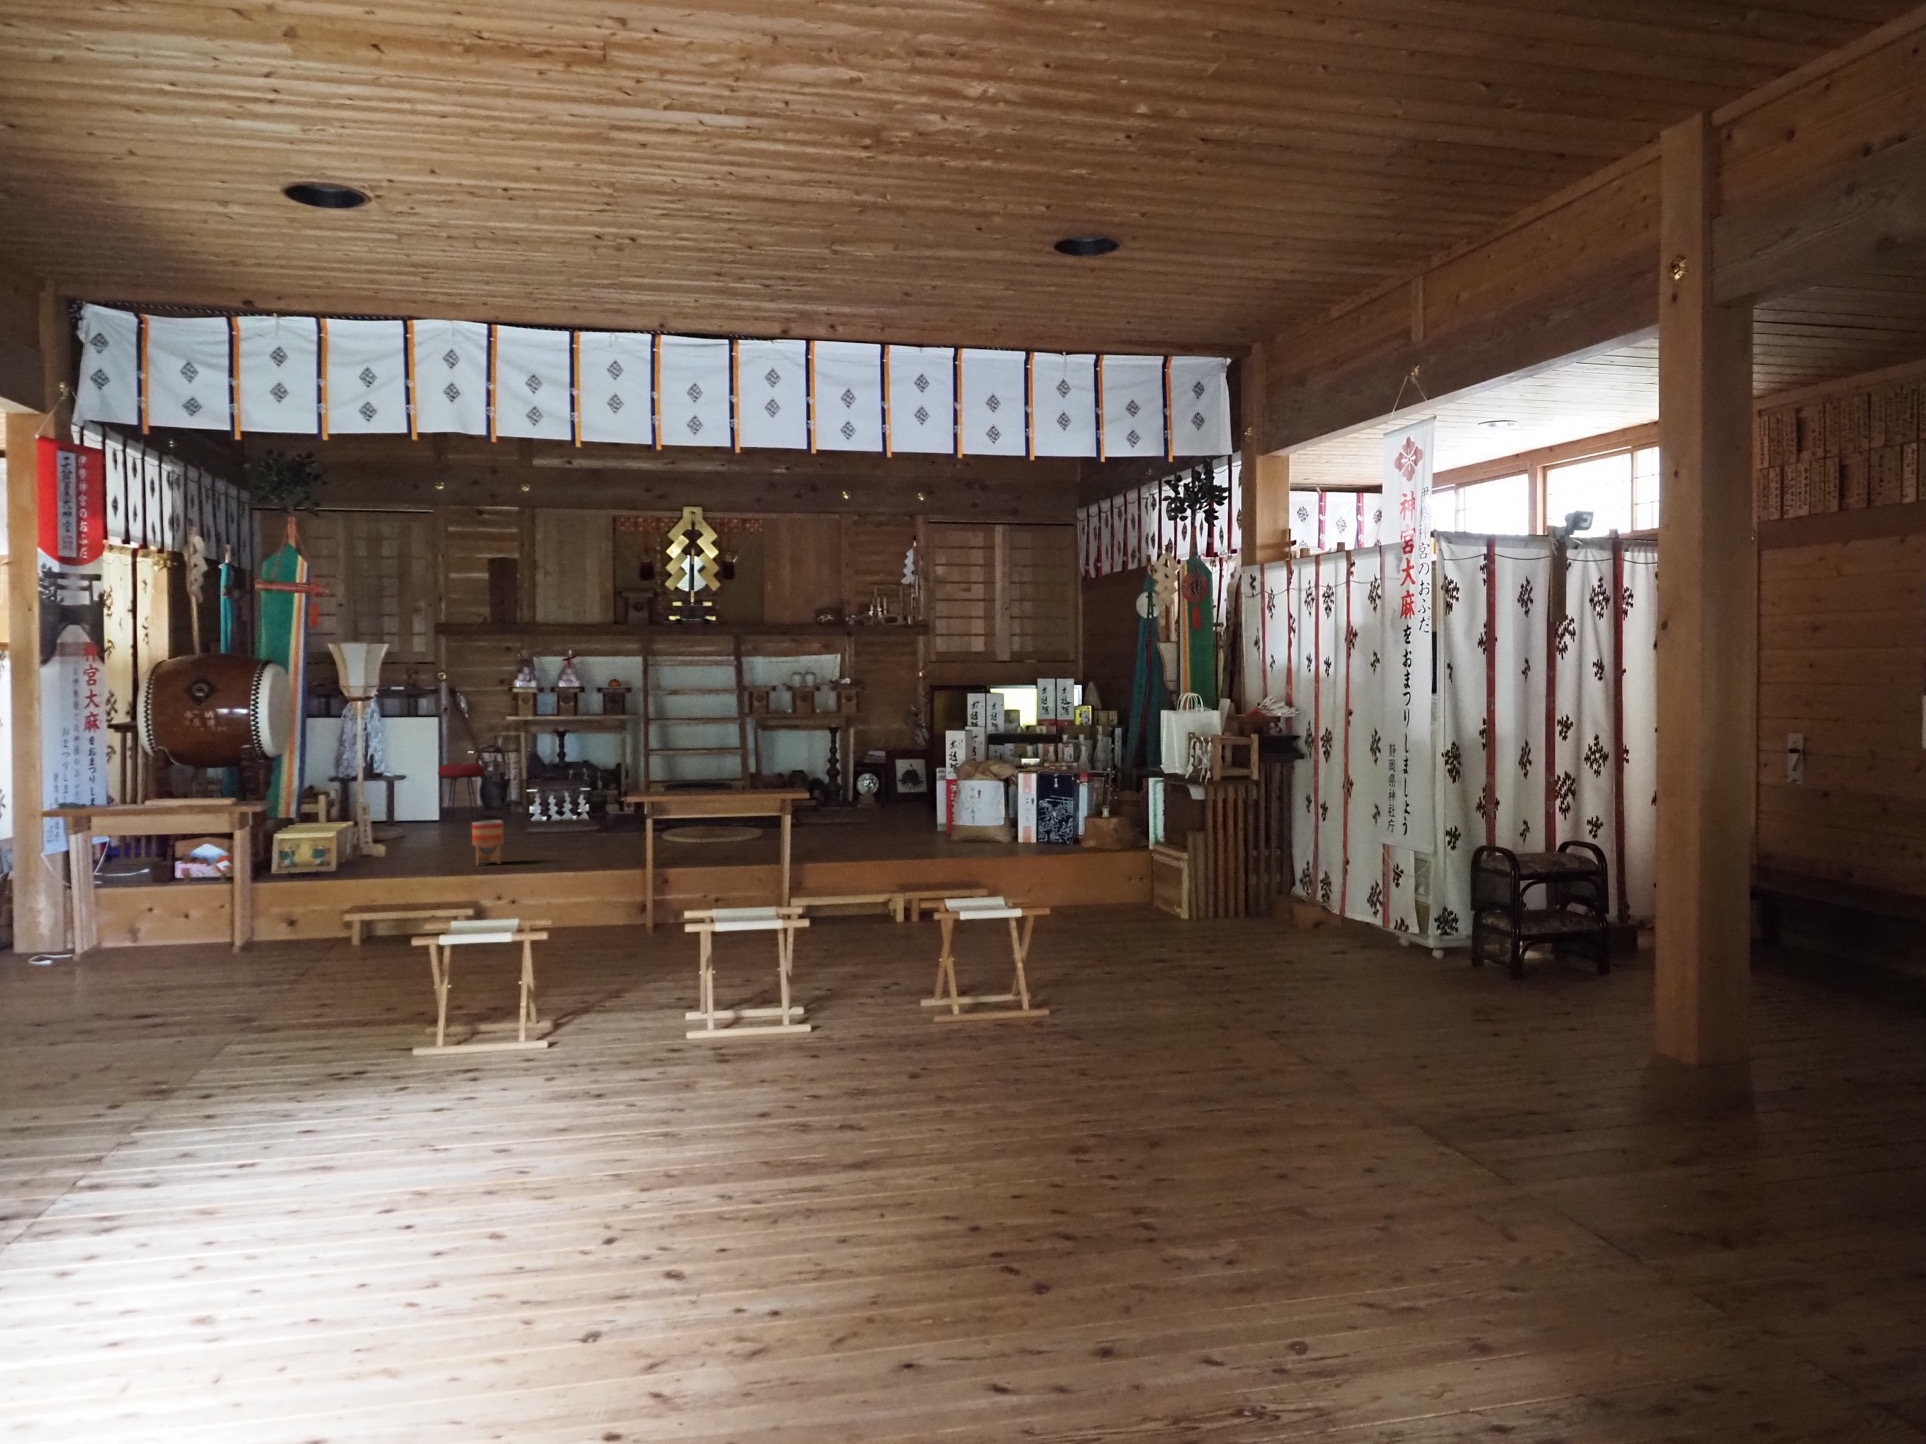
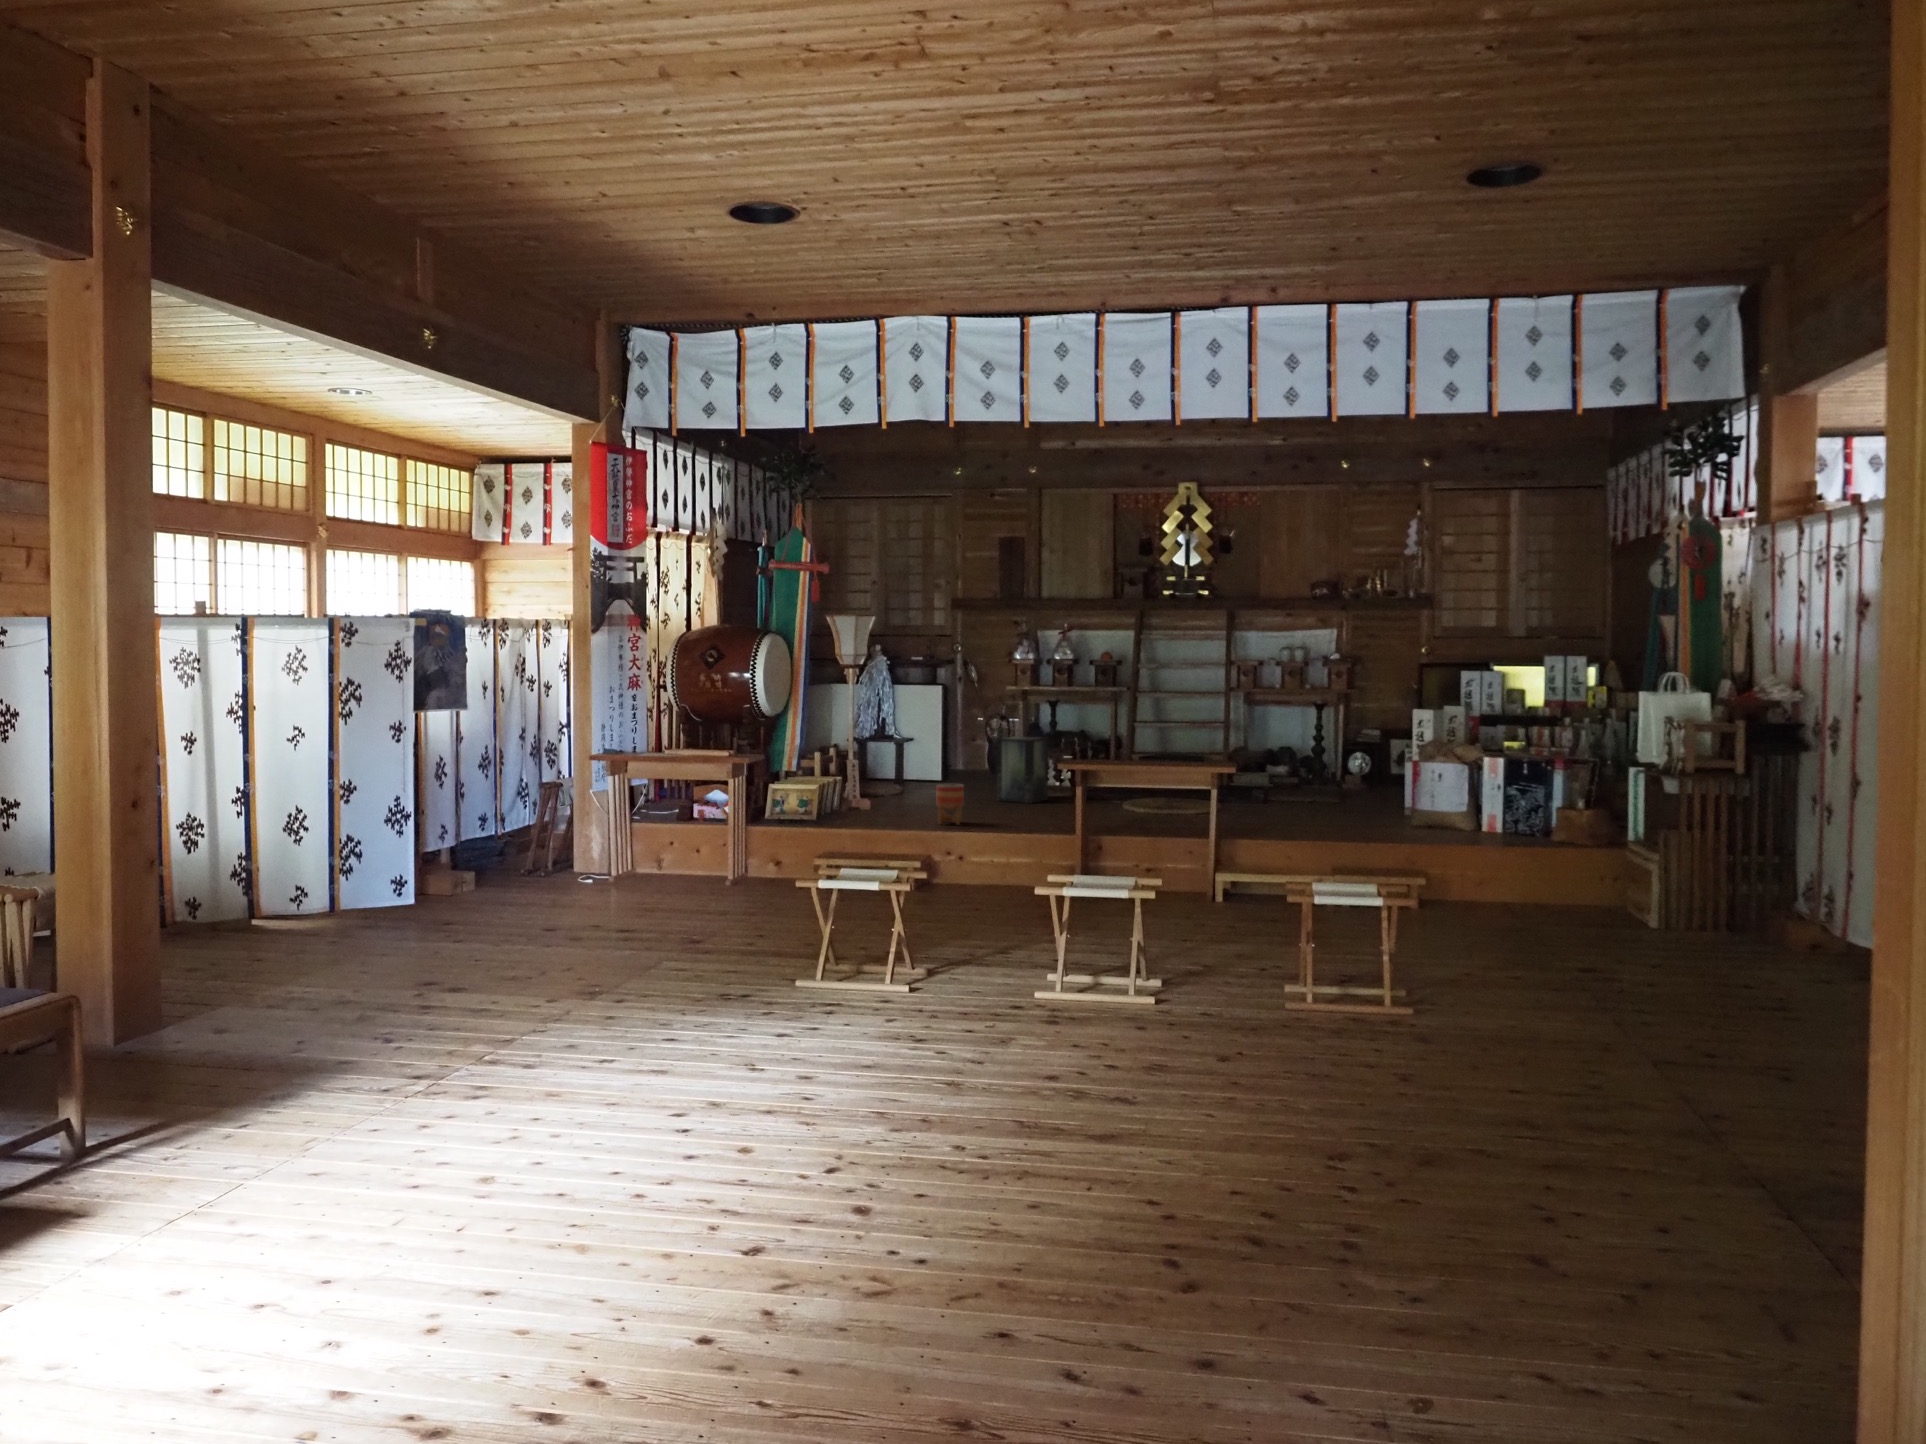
stool: present [438,763,486,811] -> none [952,723,993,776]
storage box: none [518,771,575,842] -> present [997,736,1048,803]

